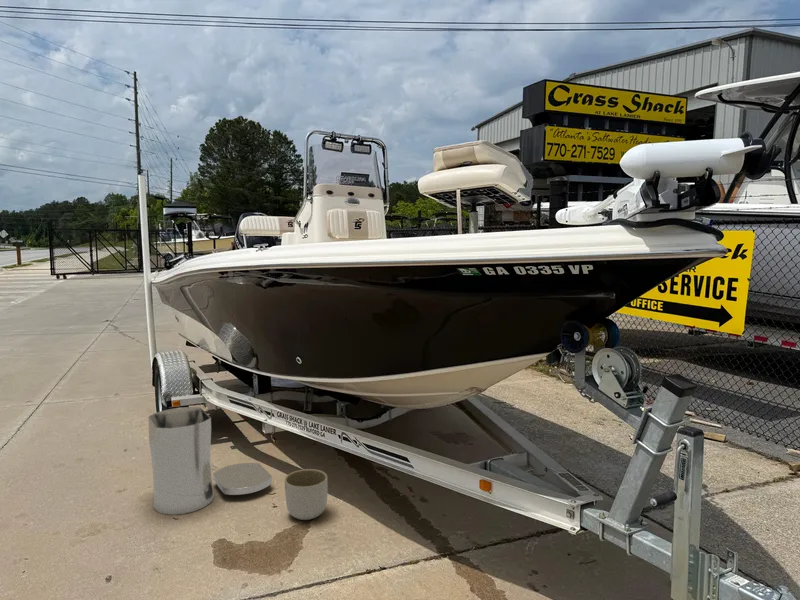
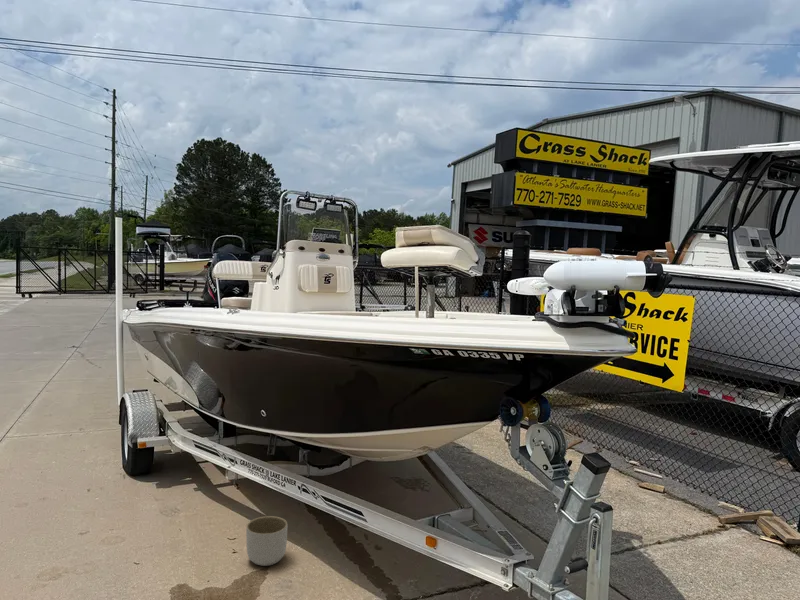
trash can: present [148,407,272,515] -> none [116,453,234,559]

